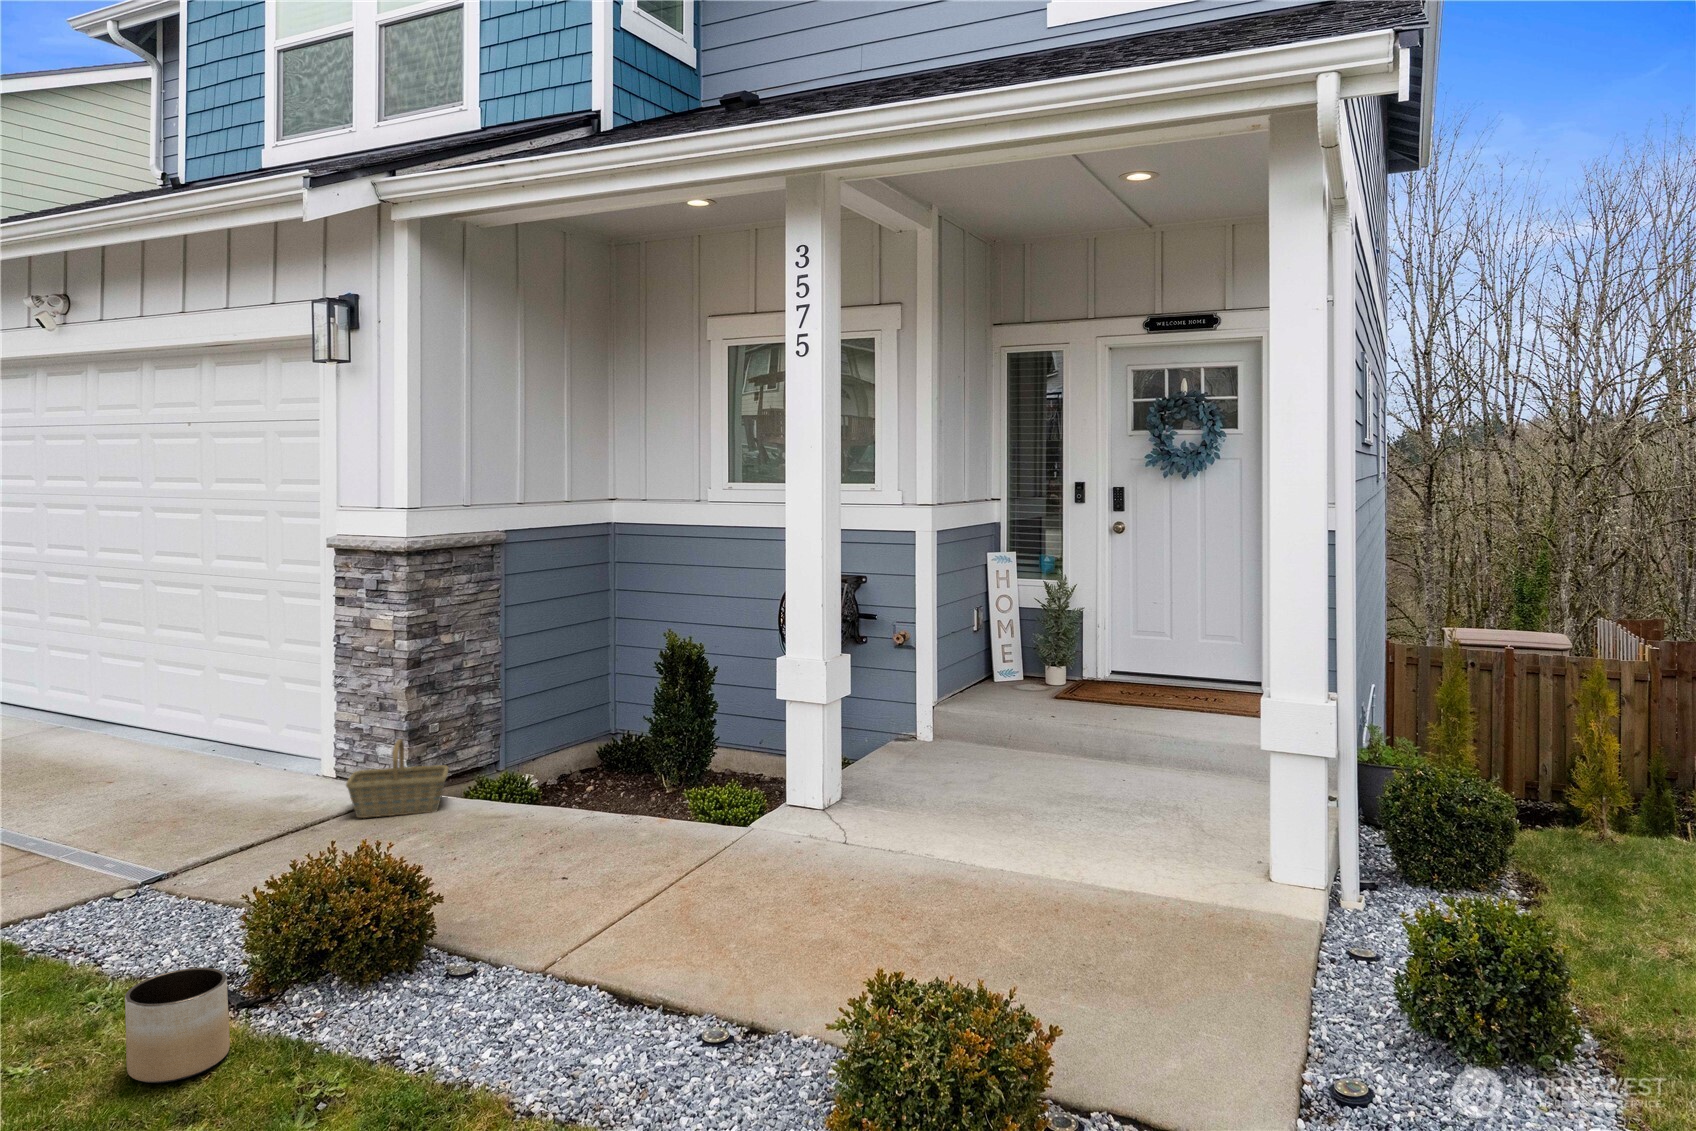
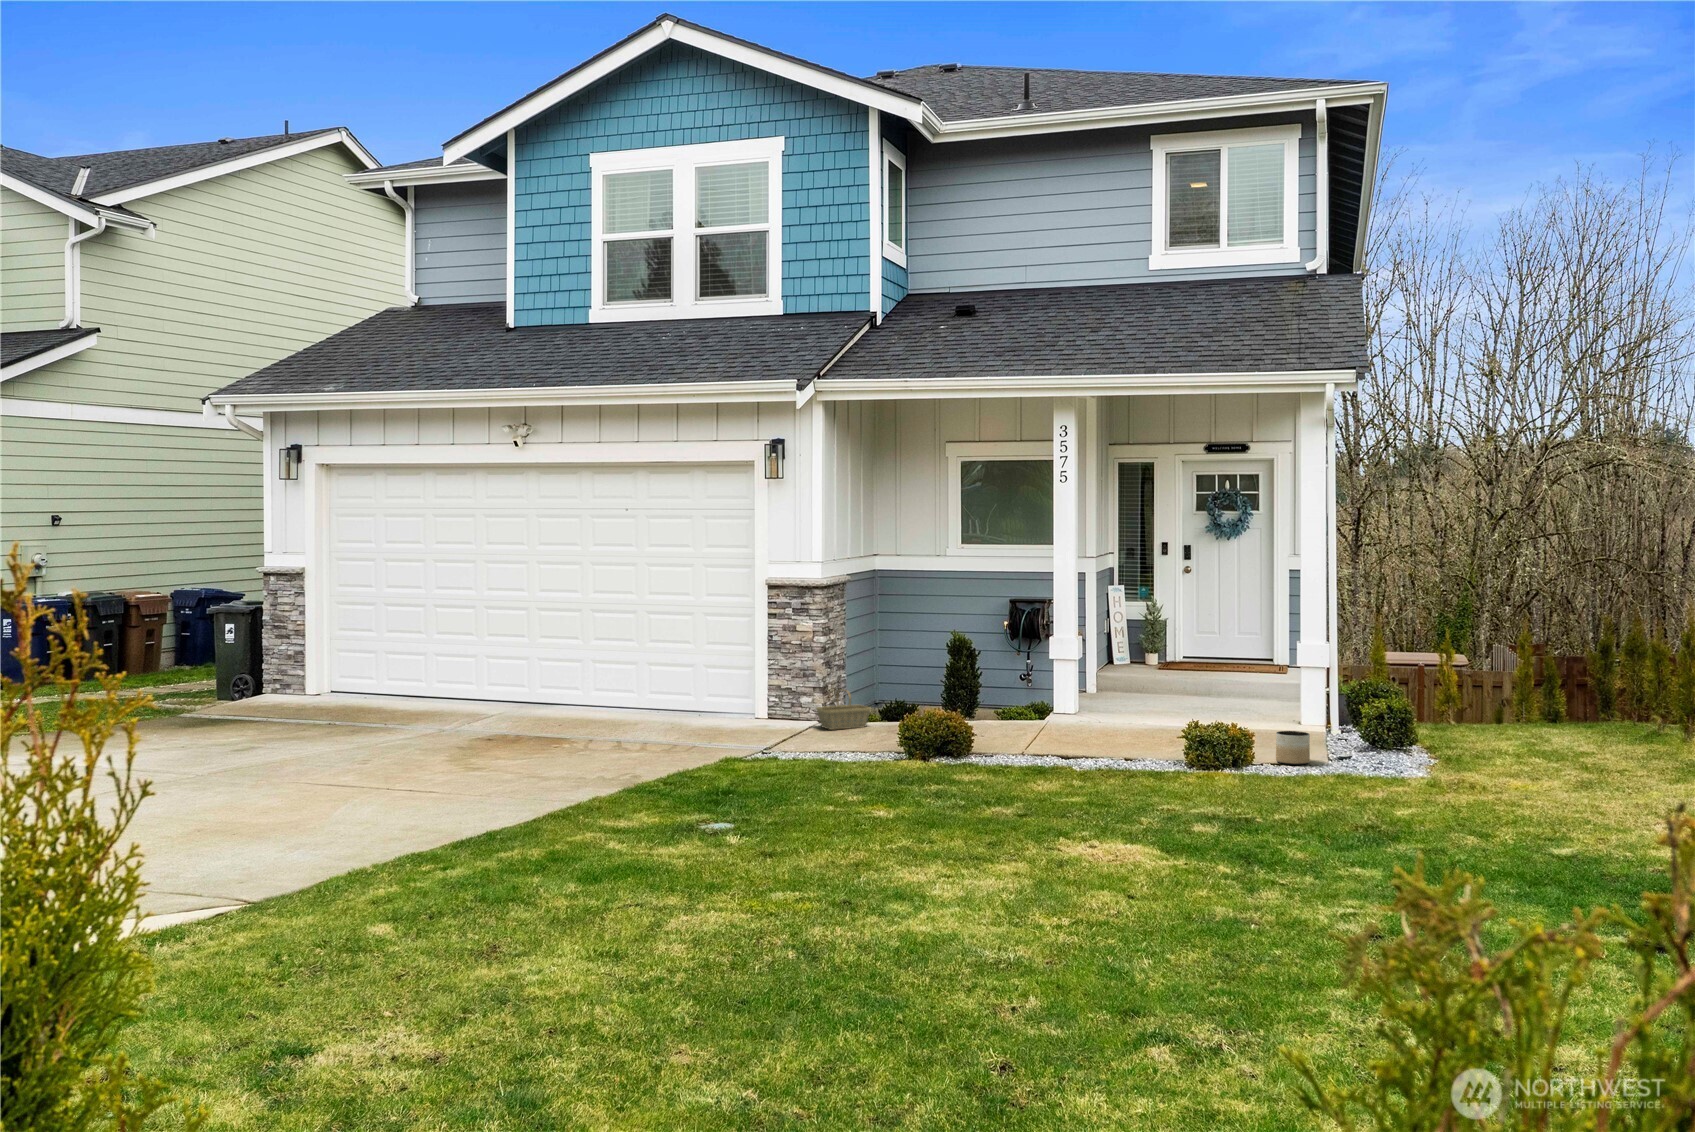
planter: present [125,968,230,1083] -> present [1276,731,1310,765]

